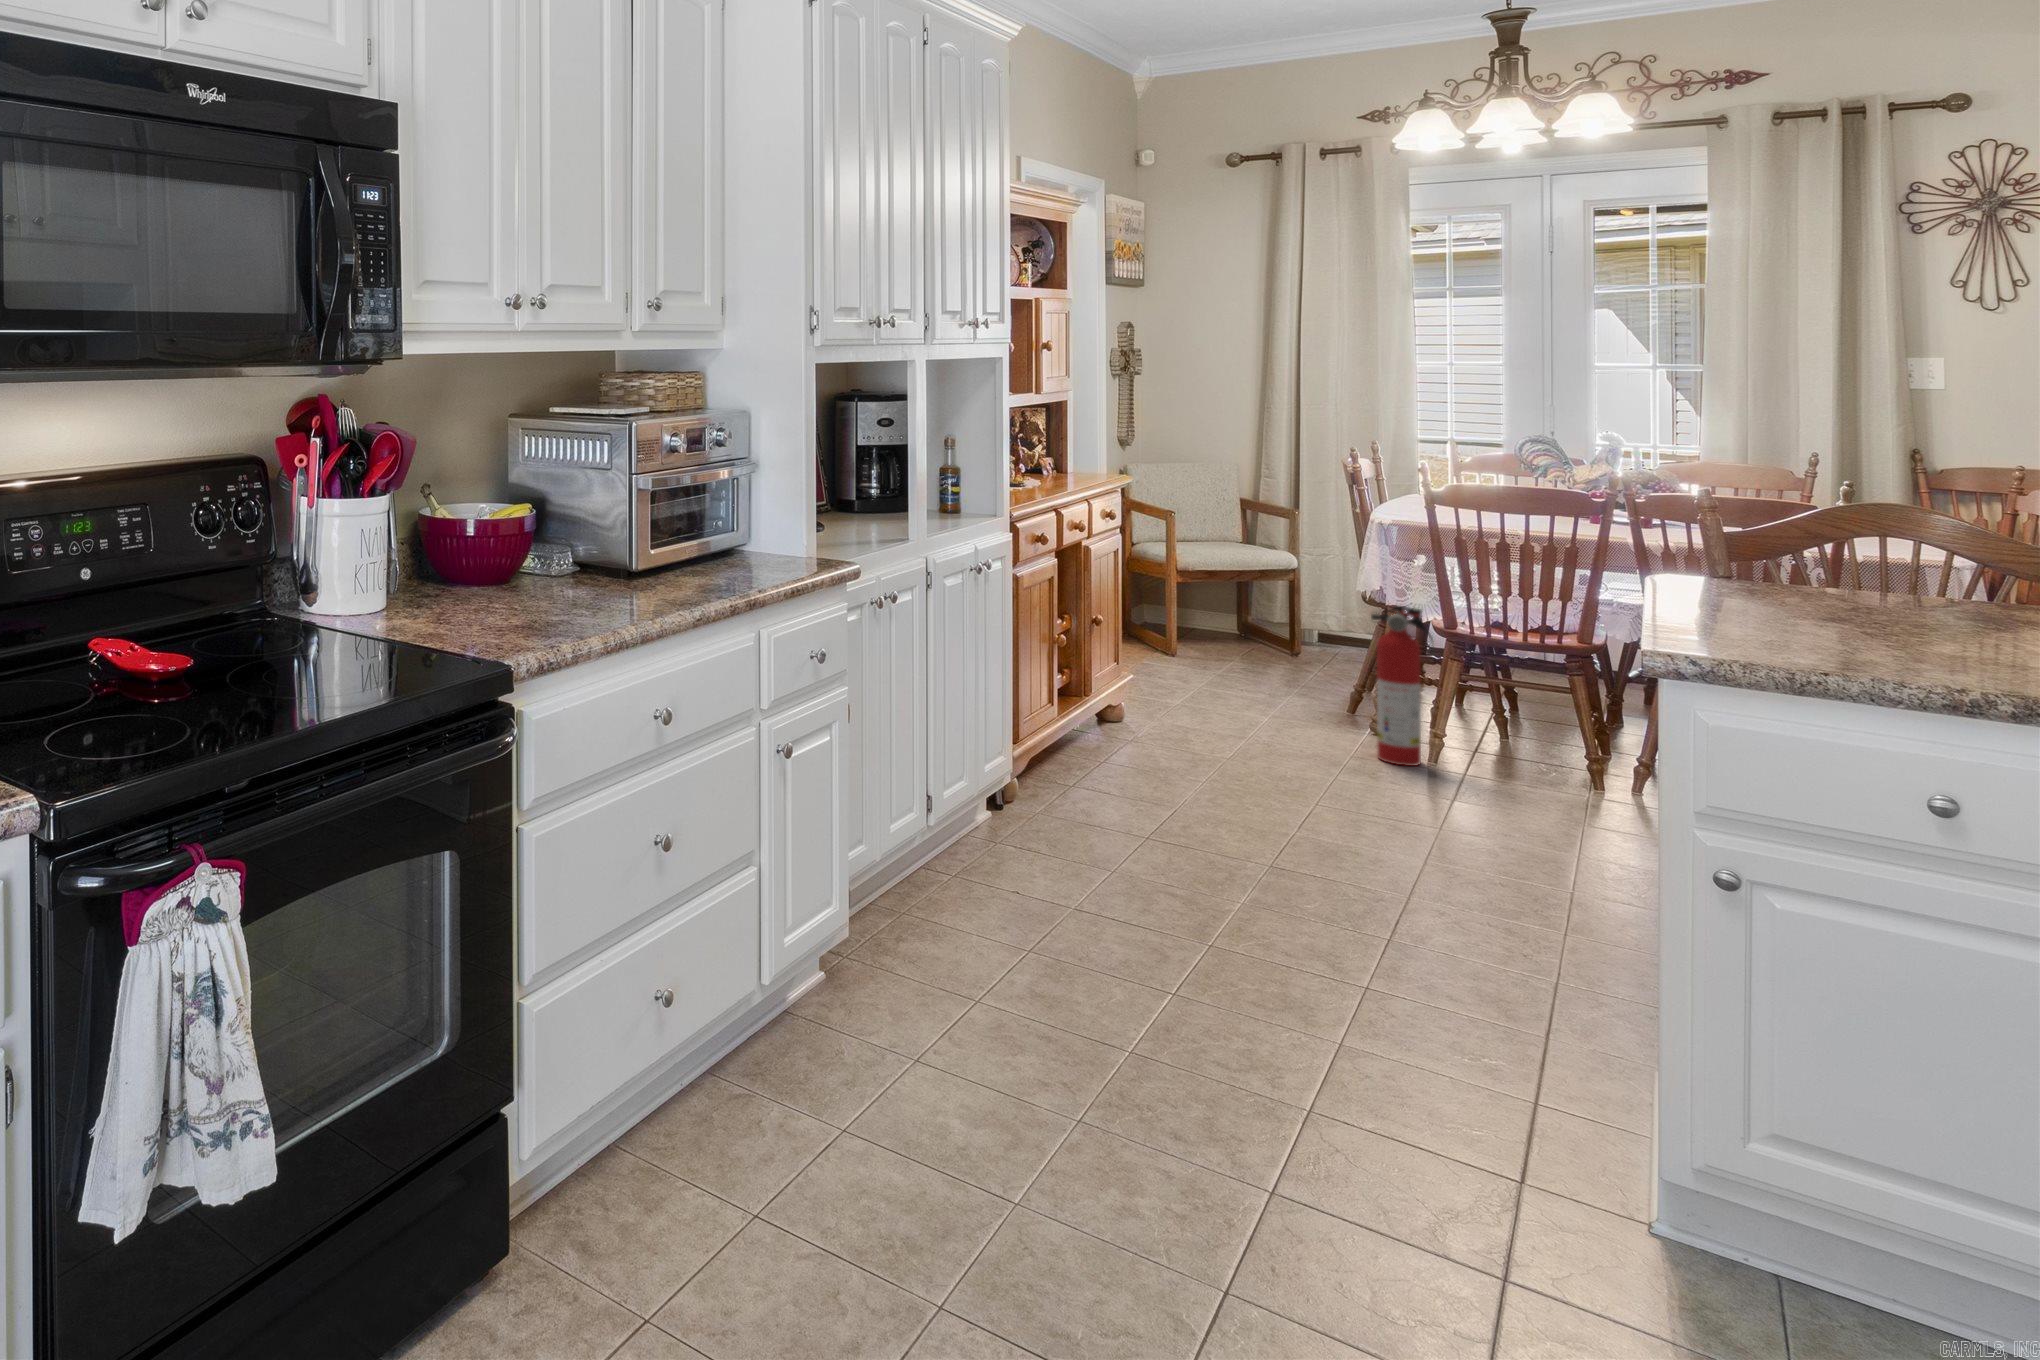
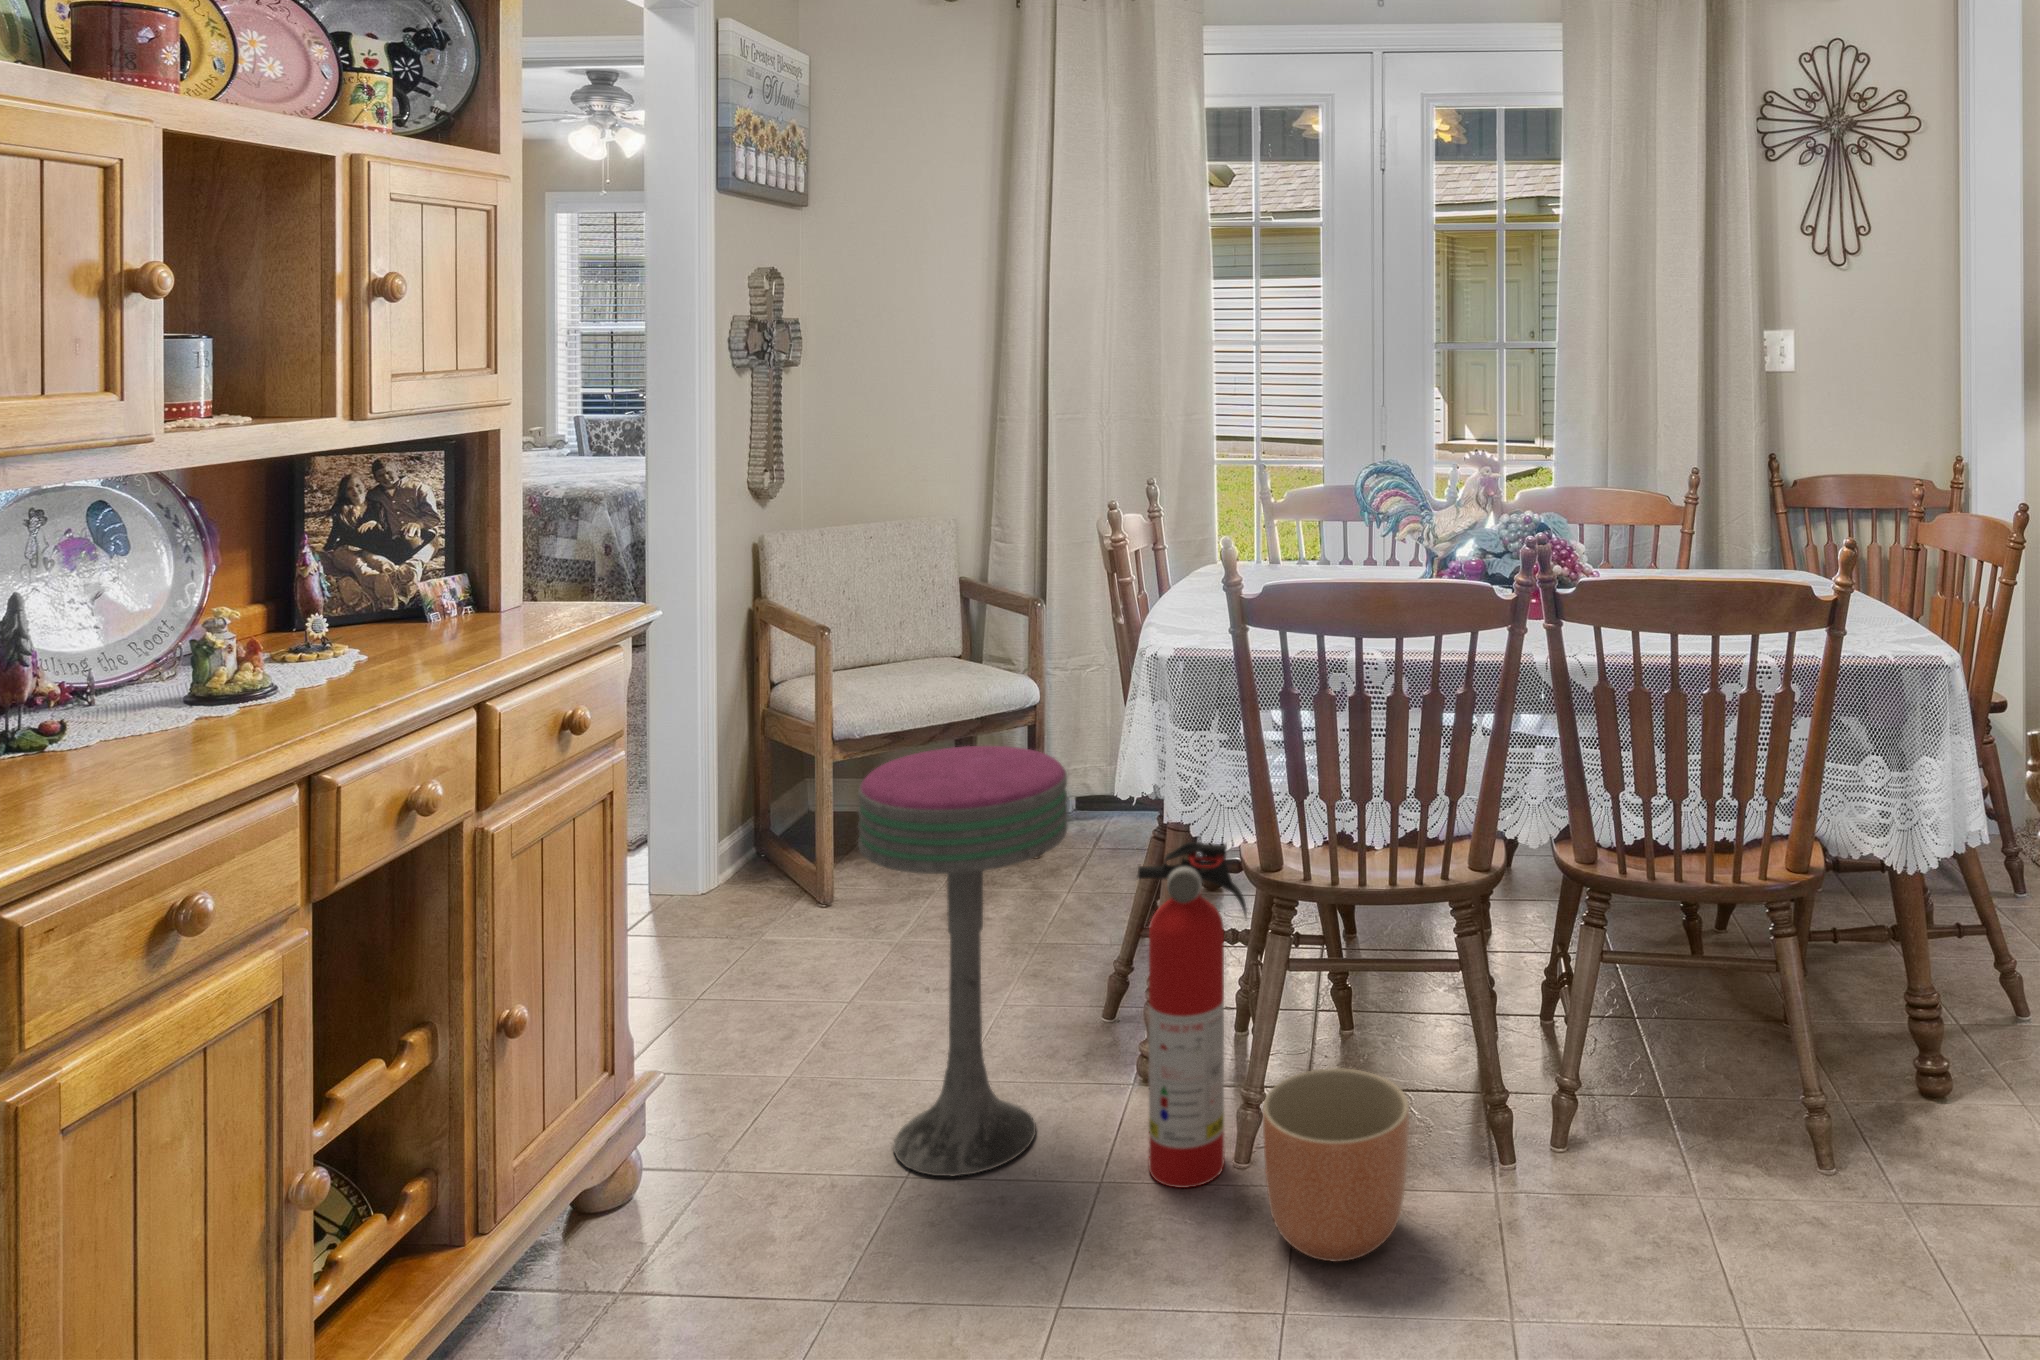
bar stool: none [1223,556,1331,742] -> present [858,746,1067,1176]
planter: none [1441,718,1527,796] -> present [1263,1068,1409,1262]

